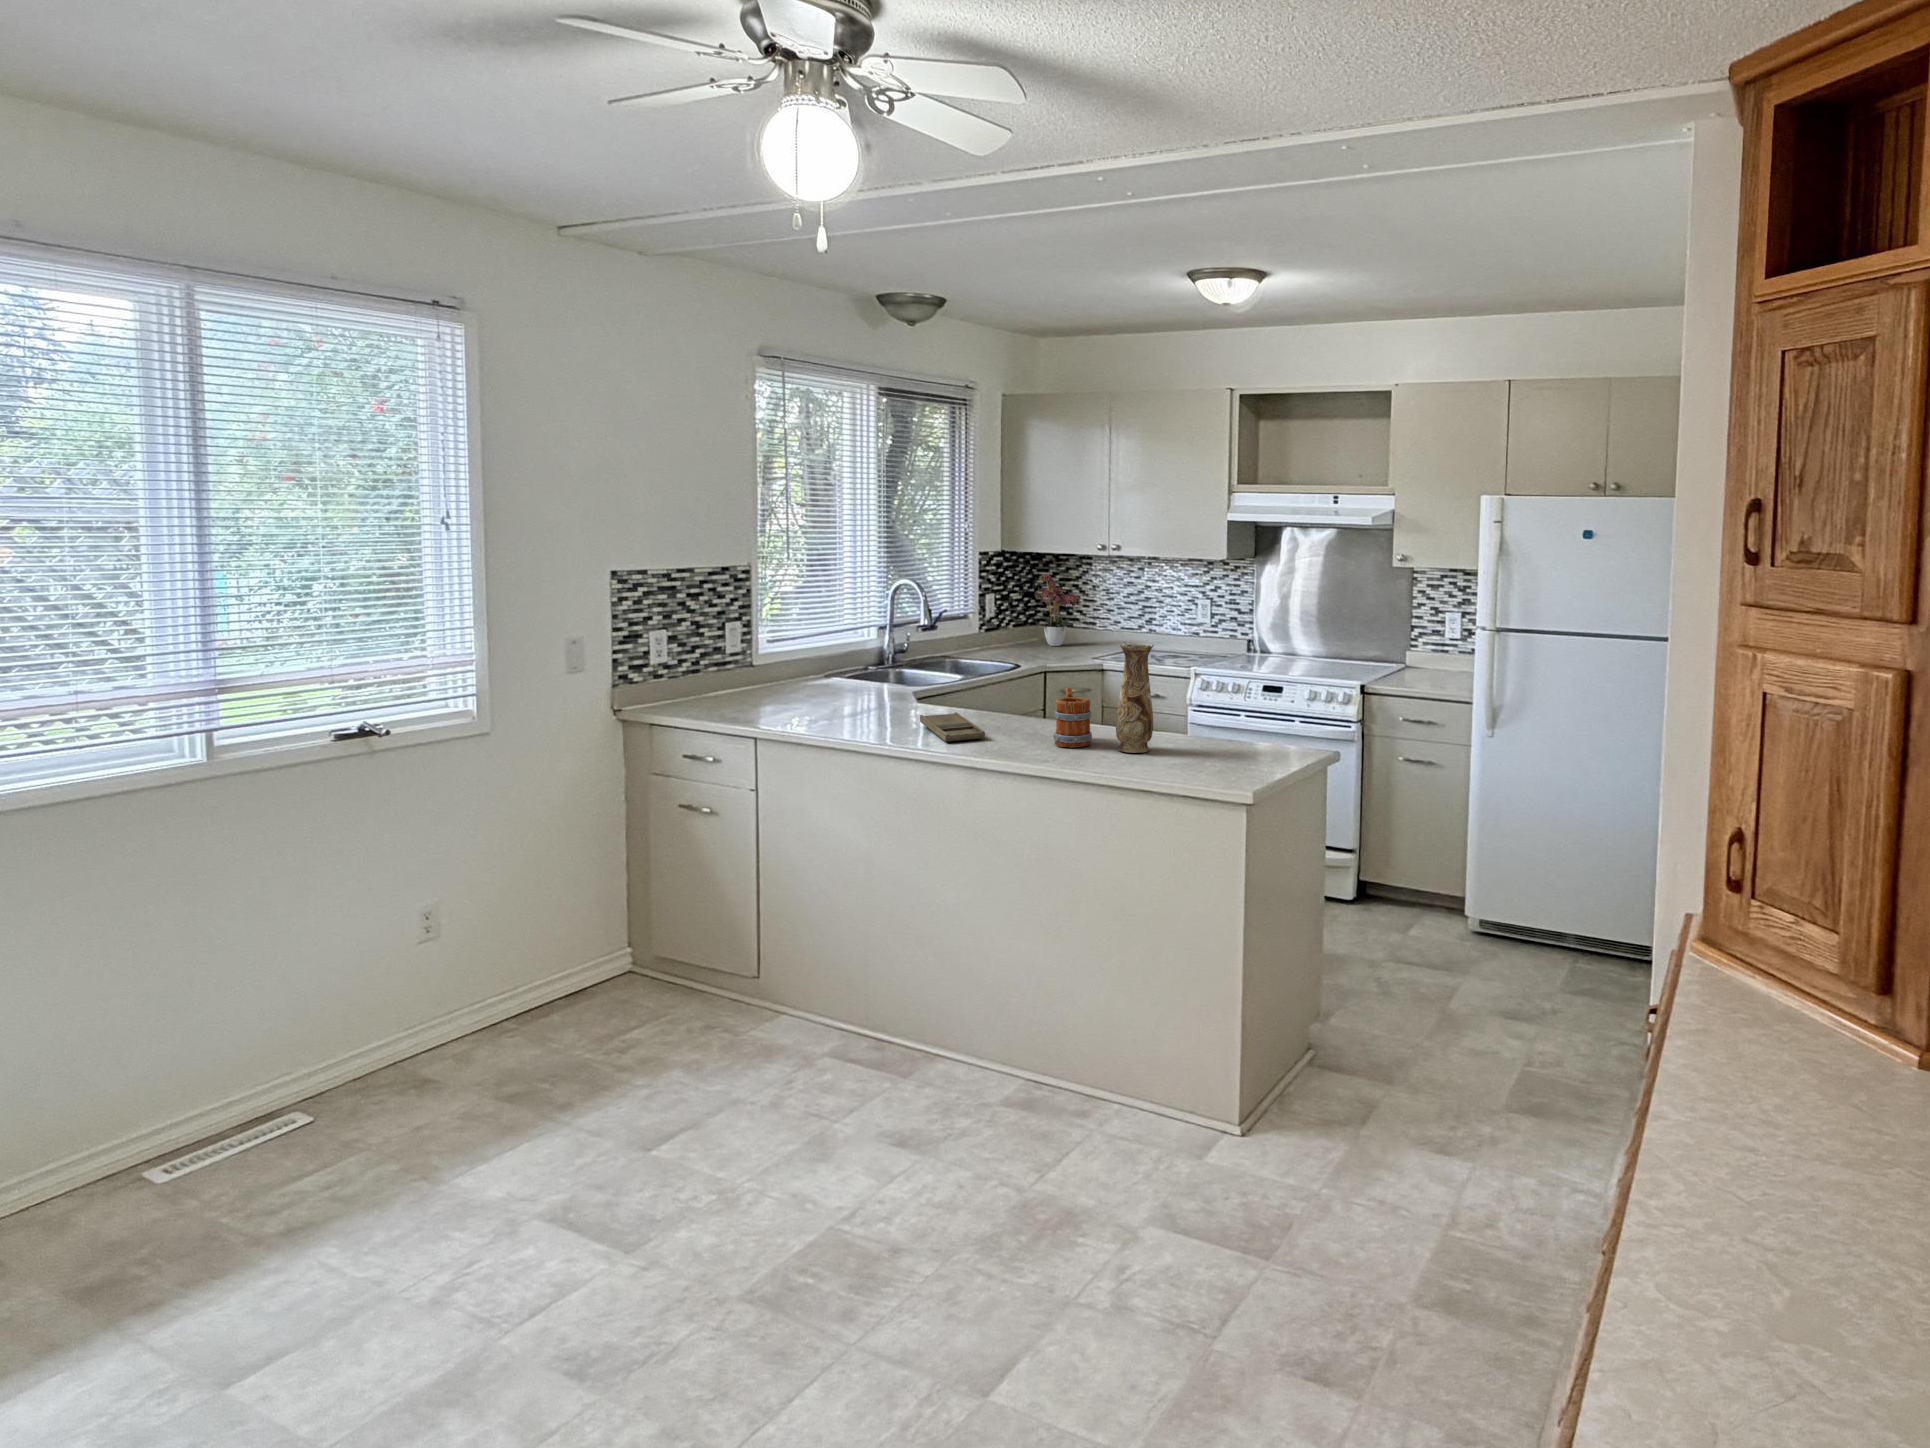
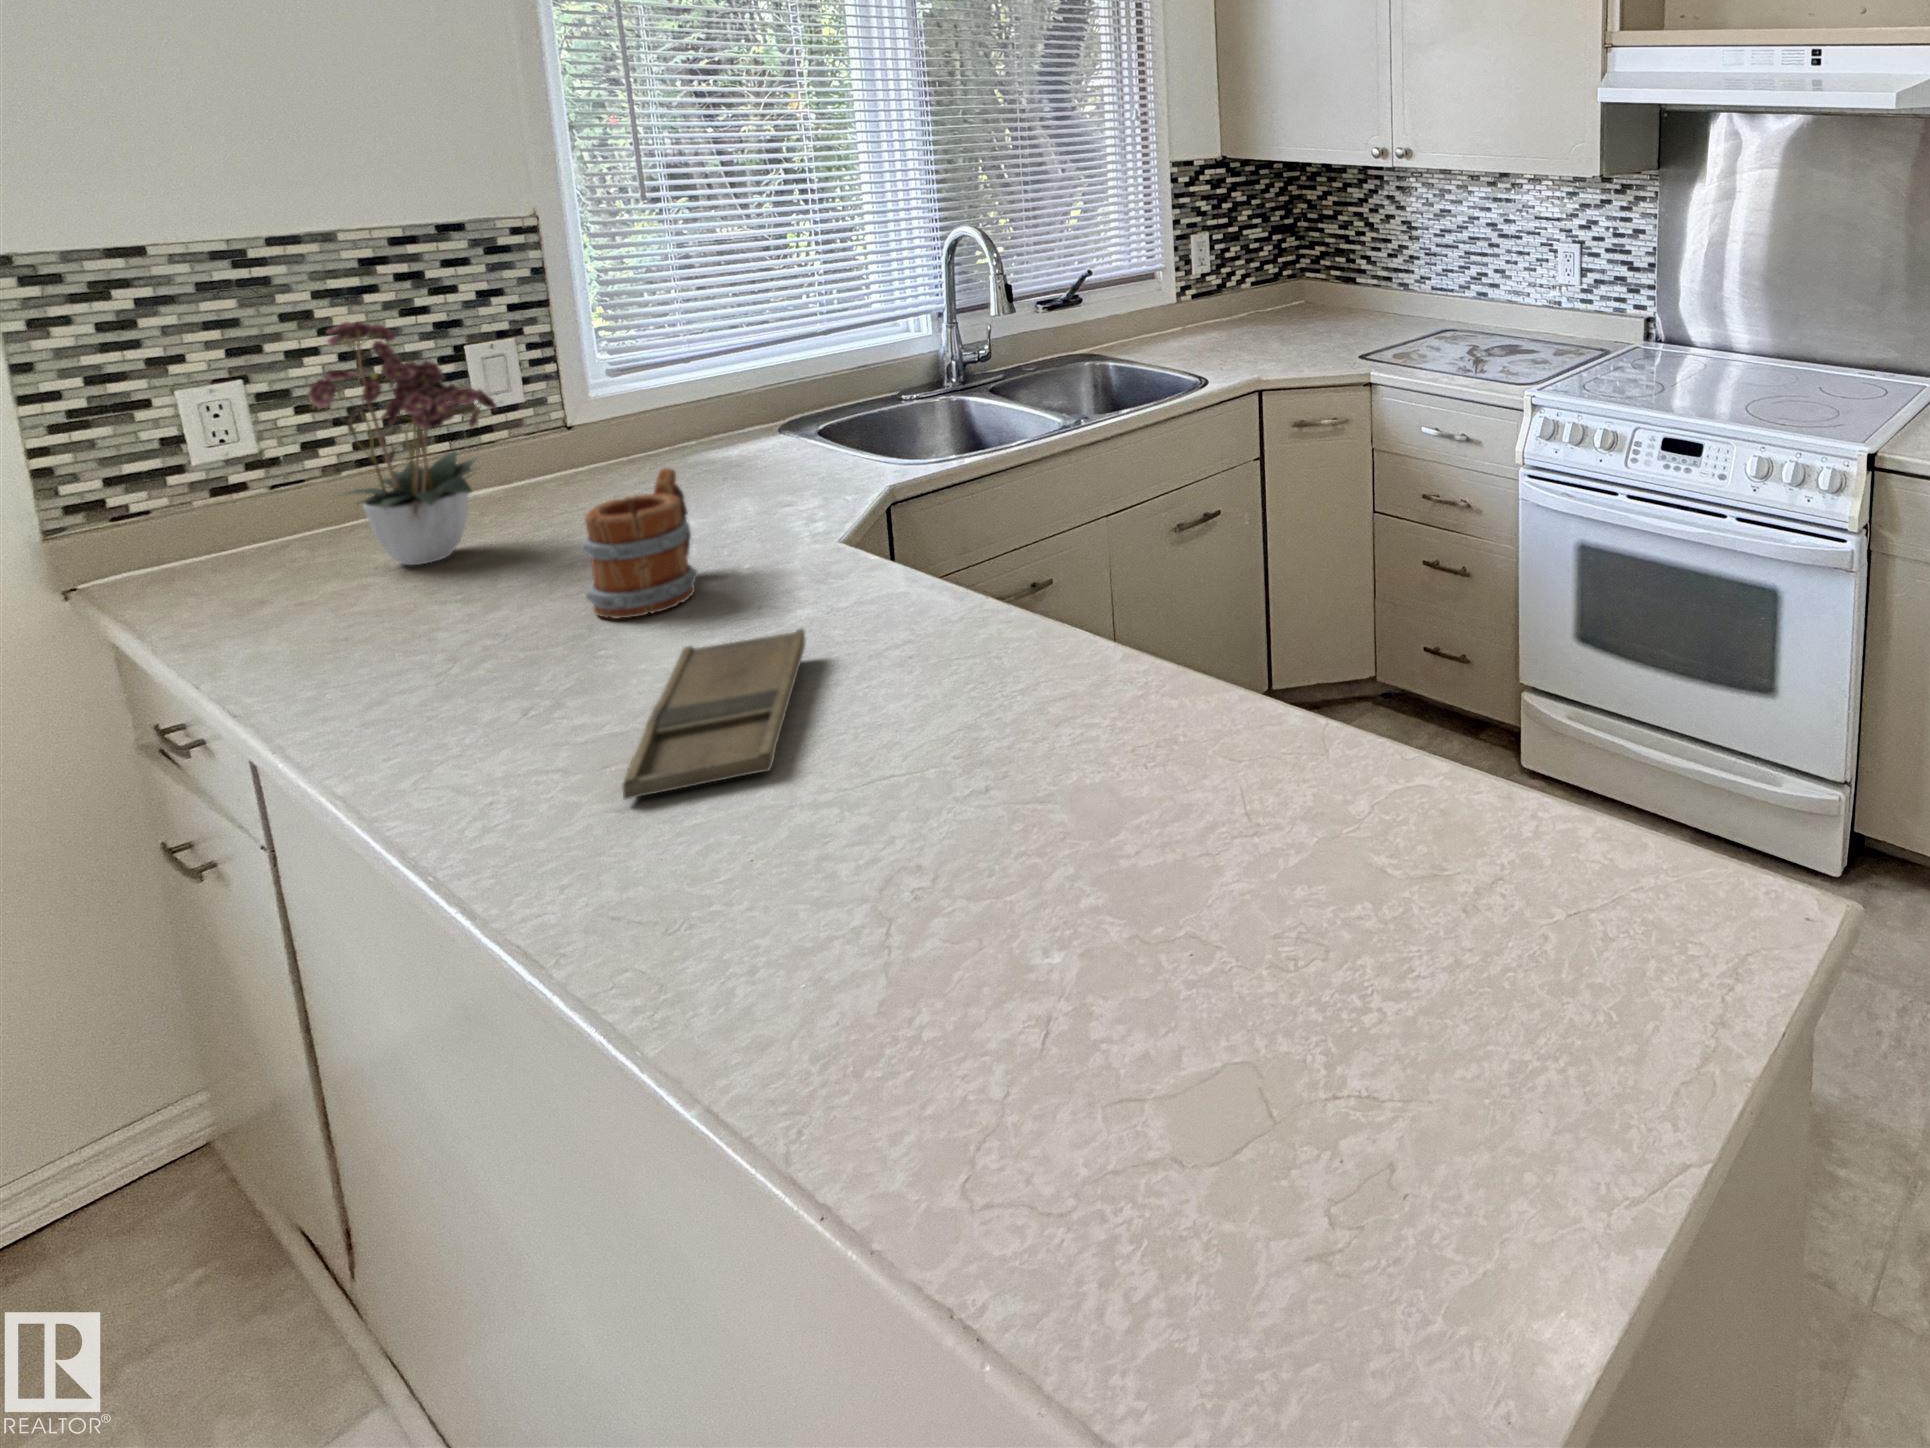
flower arrangement: present [1035,575,1080,646] -> present [309,322,497,565]
vase: present [1116,642,1154,753] -> none [1100,515,1233,909]
mug: present [1054,687,1092,747] -> present [582,468,698,618]

